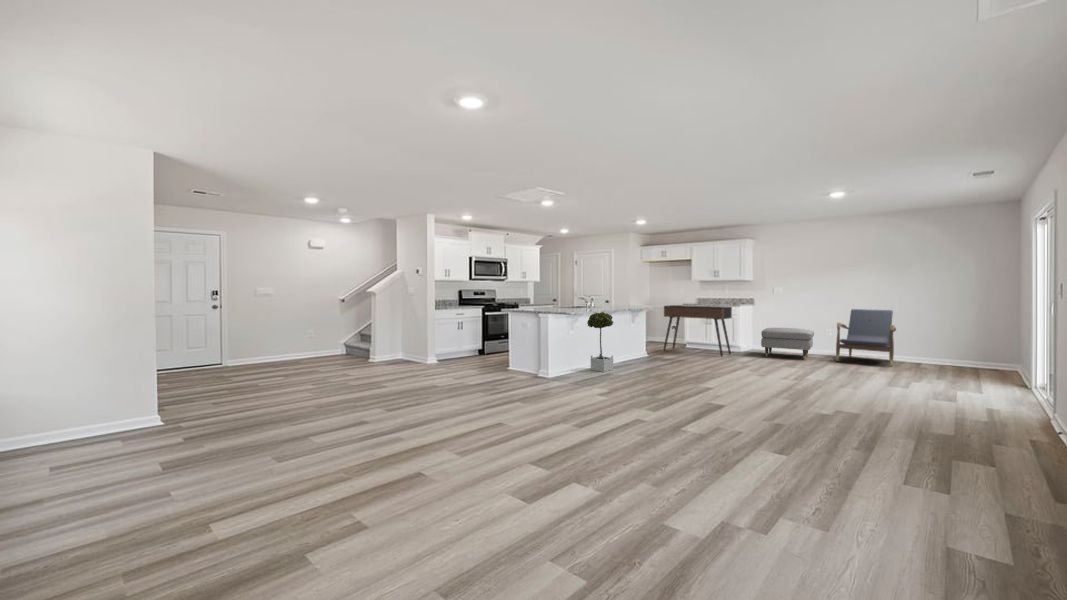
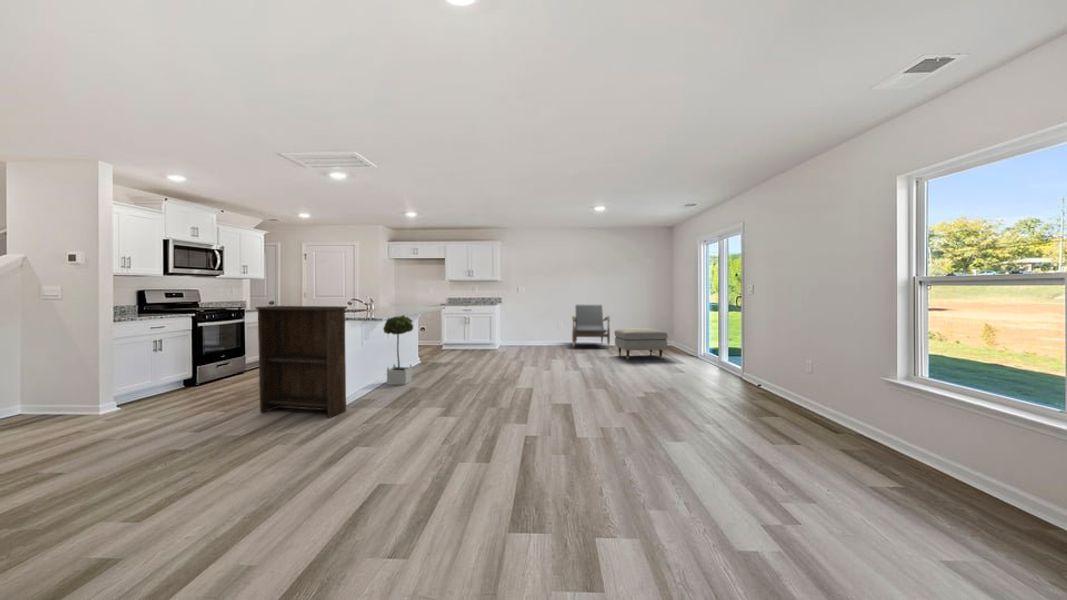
bookshelf: none [491,301,540,384] -> present [255,306,347,417]
console table: present [663,305,732,356] -> none [429,305,493,353]
ottoman: present [761,328,814,360] -> present [615,328,668,360]

